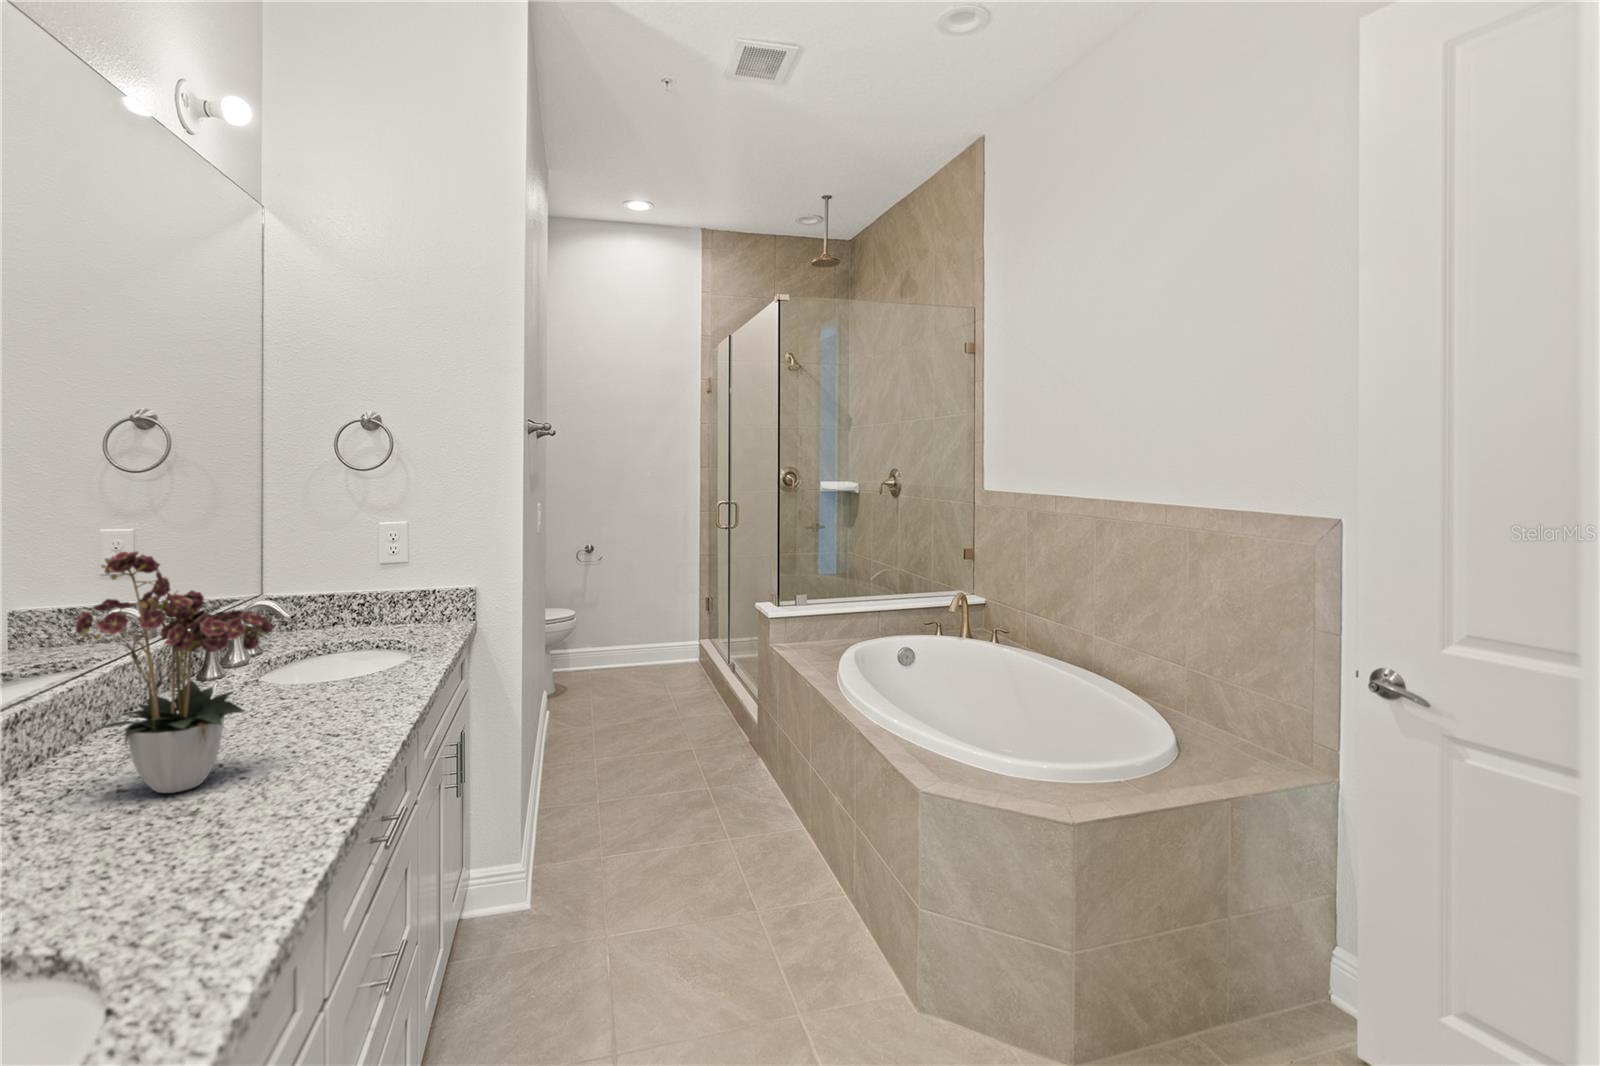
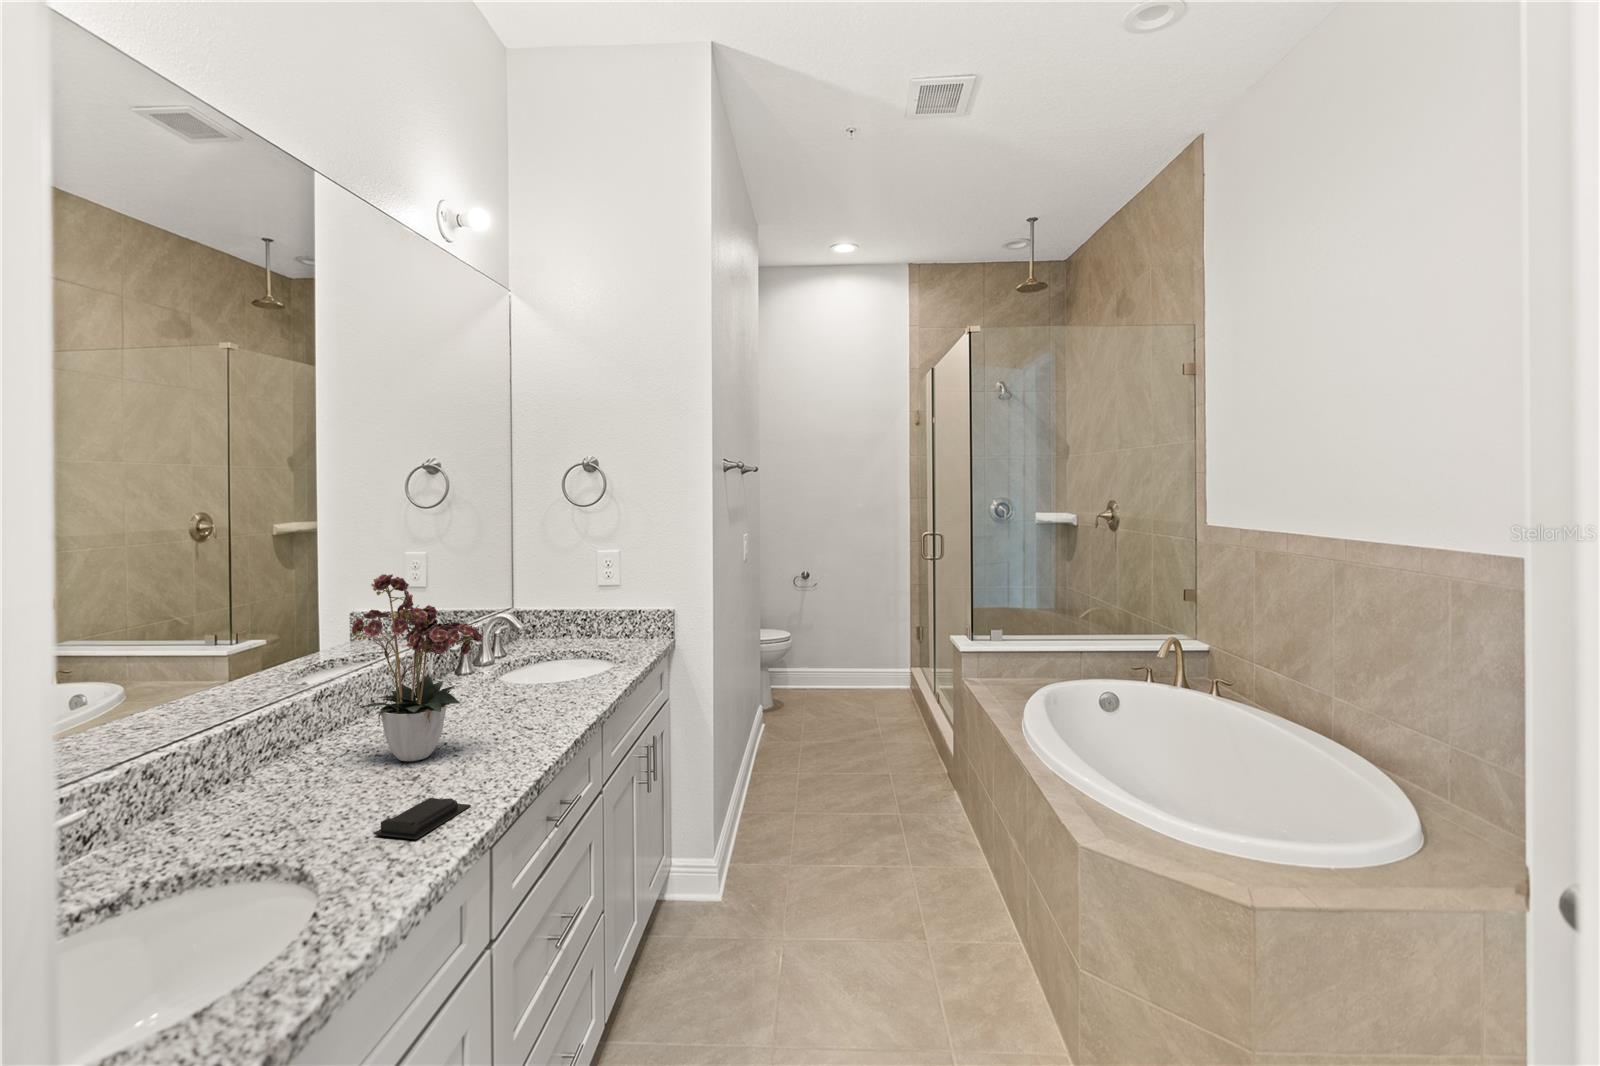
soap bar: none [161,830,293,892] -> present [374,798,471,839]

